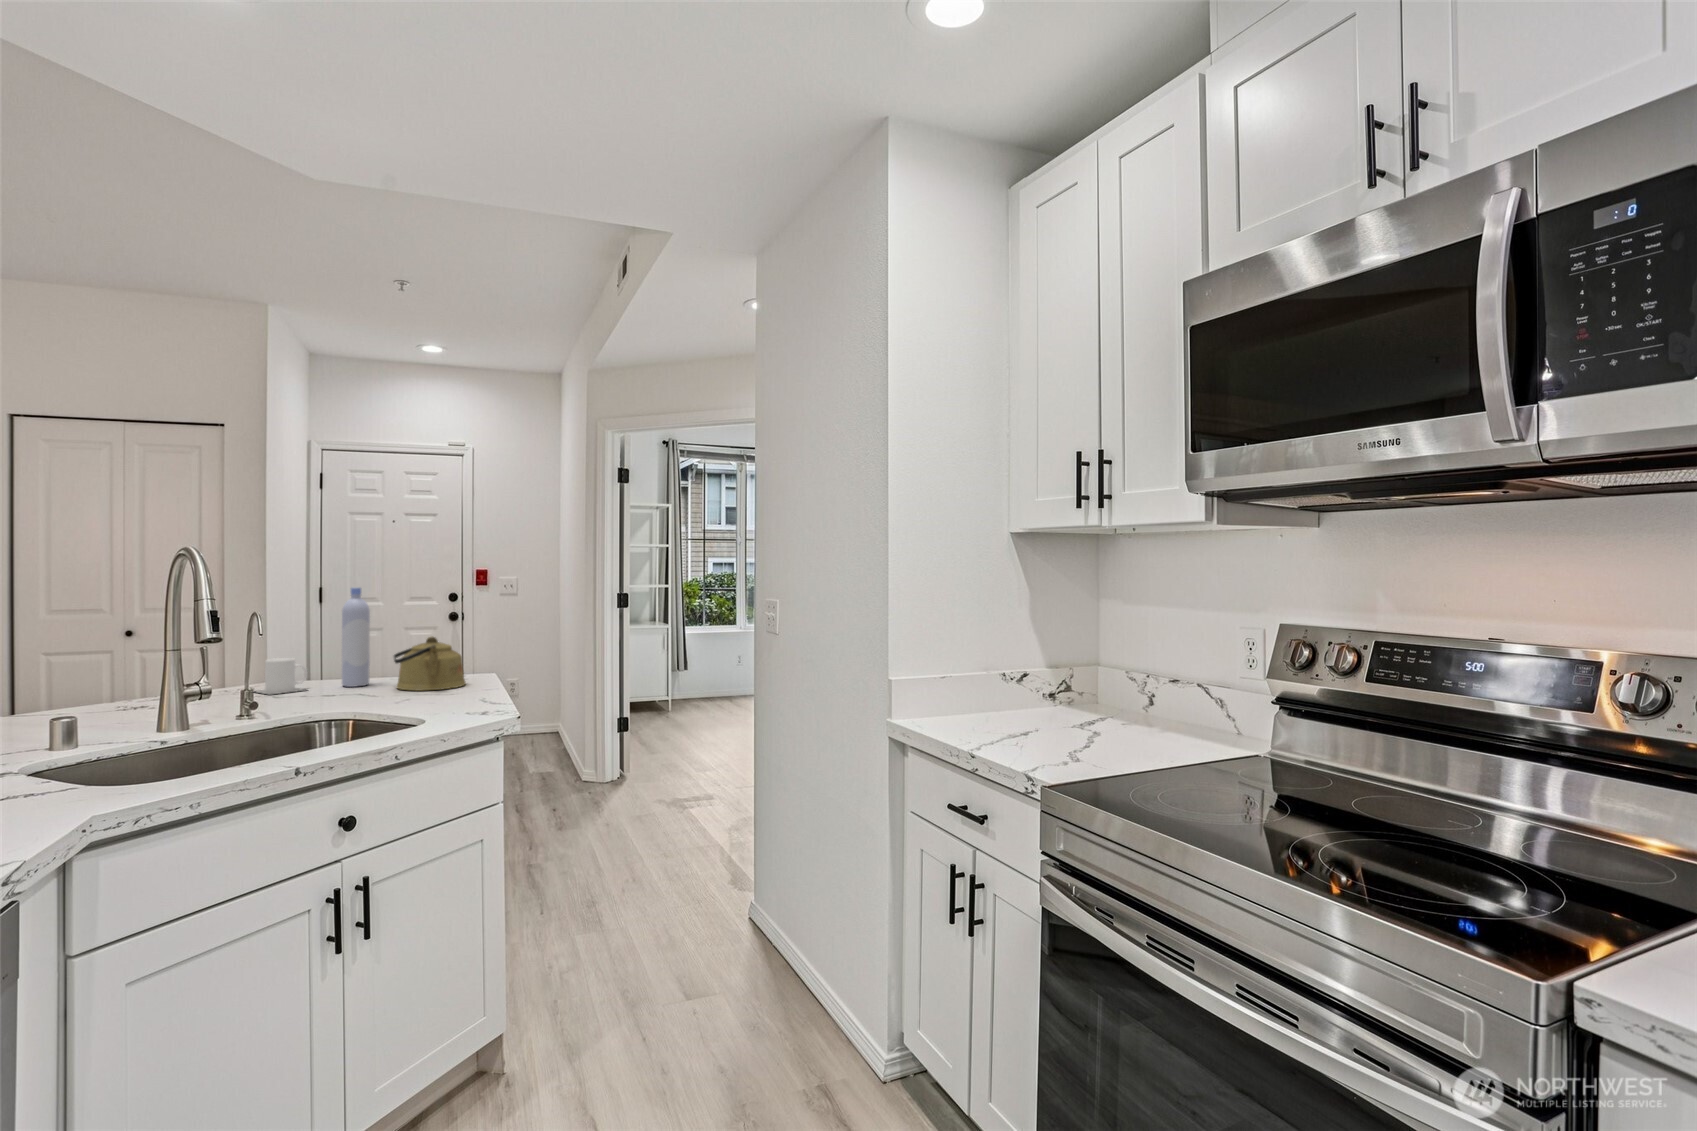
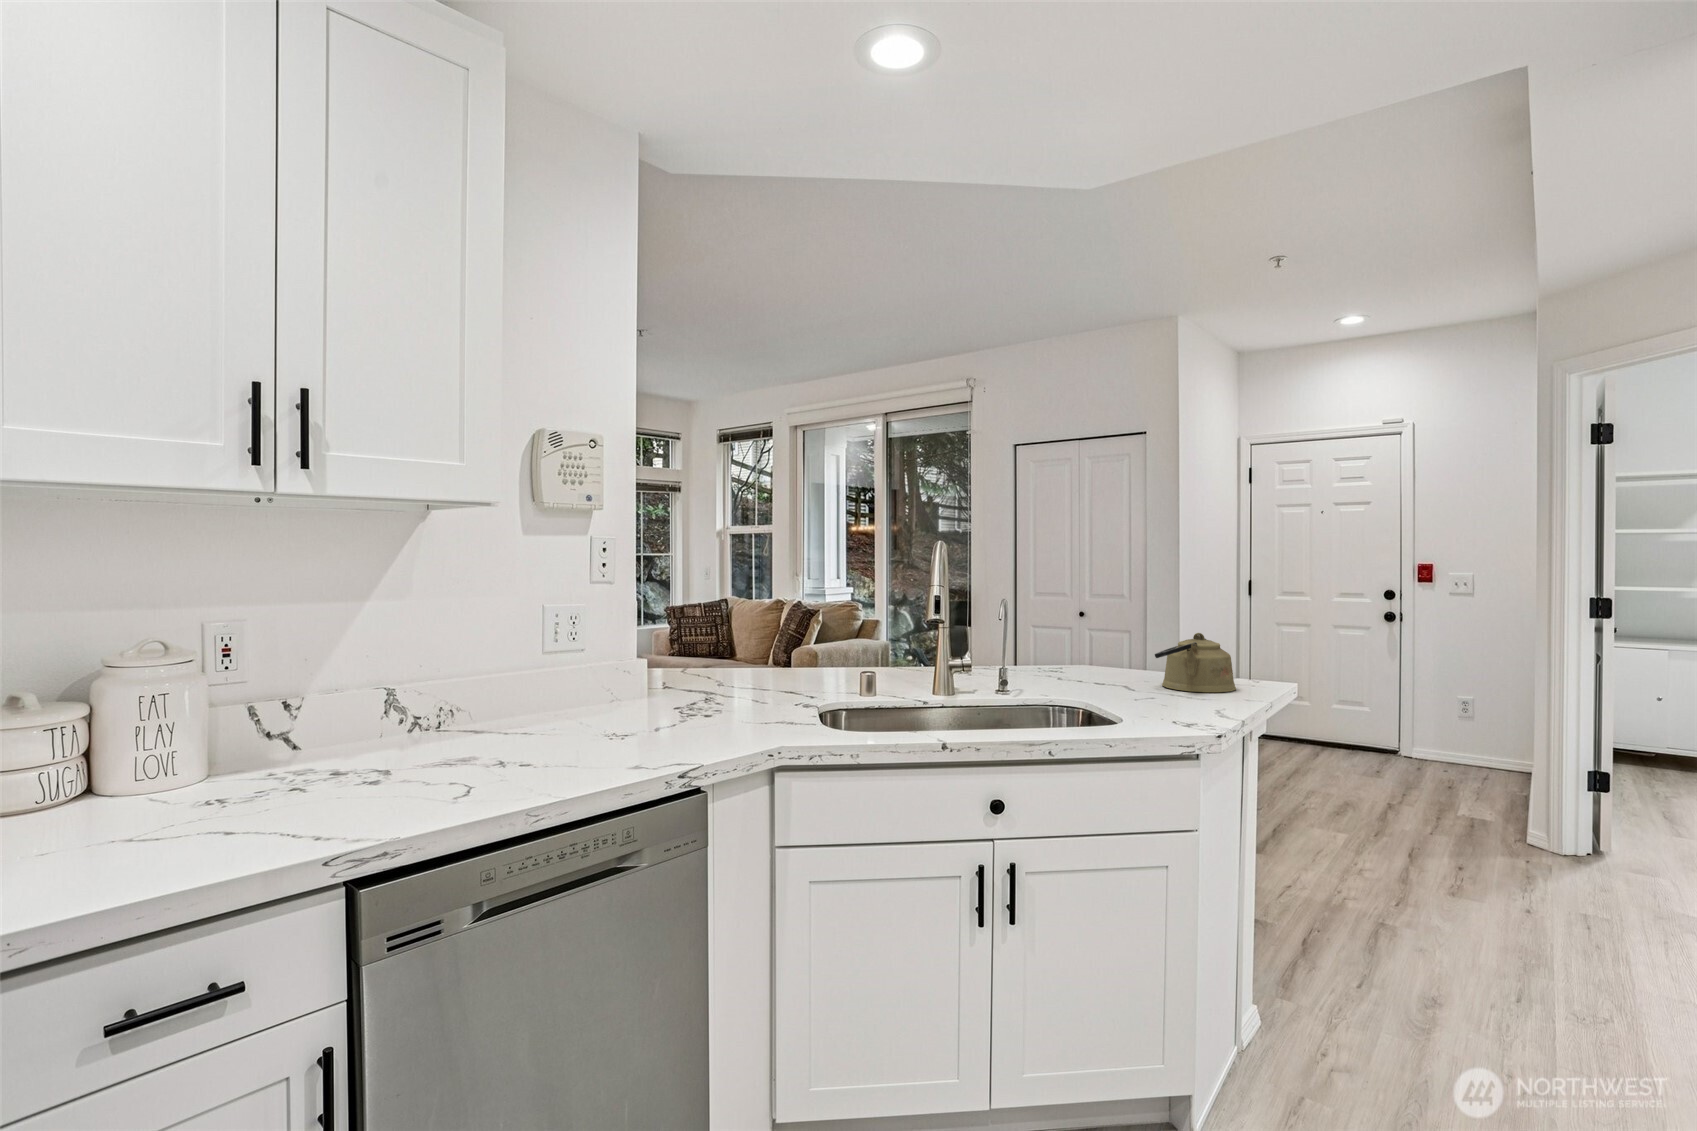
bottle: present [342,587,370,687] -> none [1123,577,1149,678]
mug: present [256,658,307,695] -> none [1051,642,1096,675]

